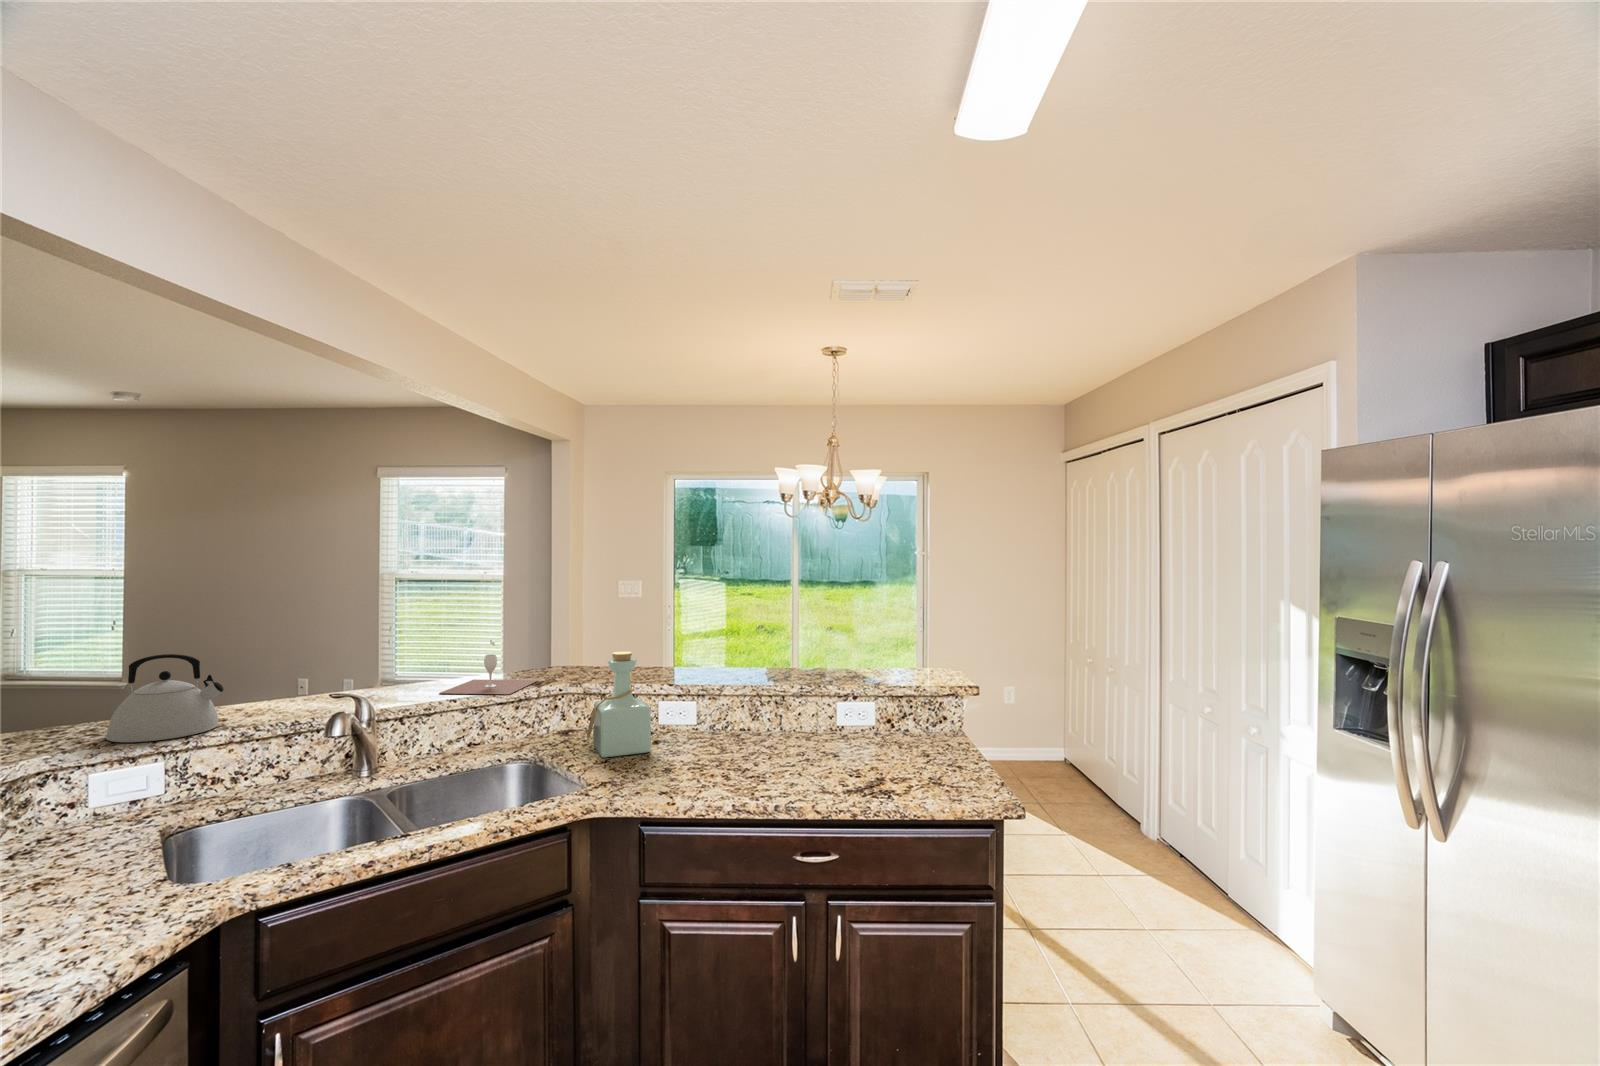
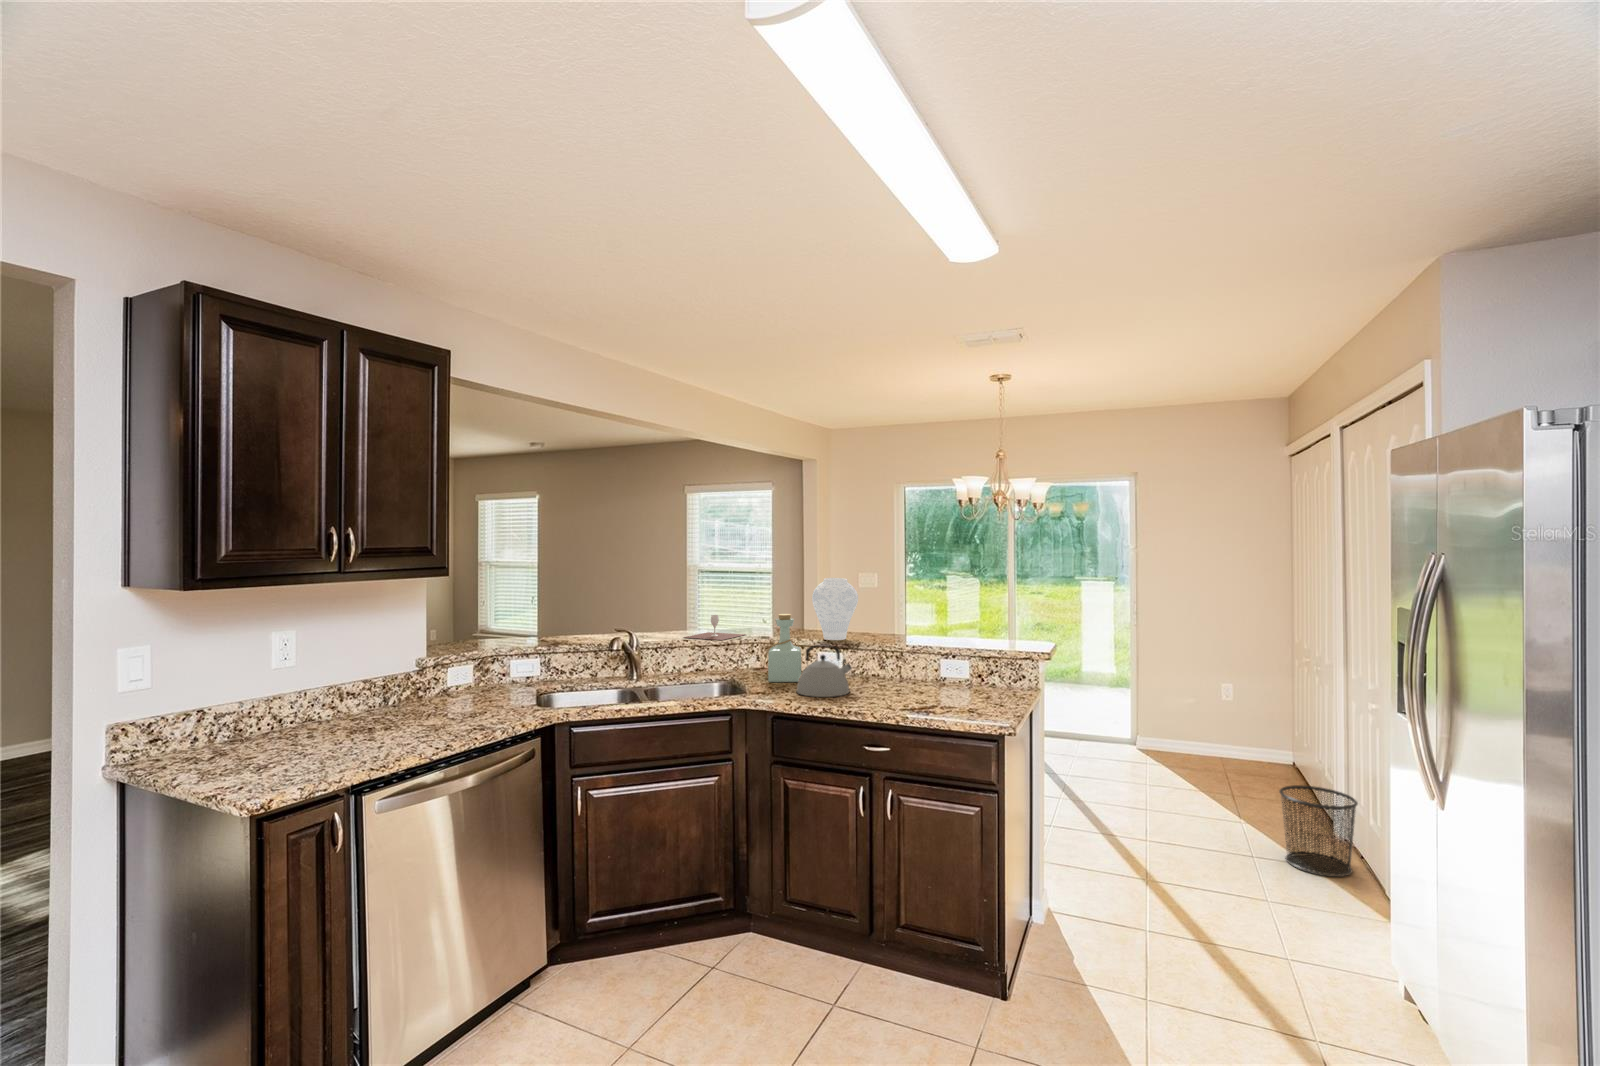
vase: none [646,594,710,682] -> present [812,578,858,640]
kettle: present [106,654,224,742] -> present [797,644,852,697]
trash can: none [1121,793,1195,887] -> present [1279,785,1358,877]

